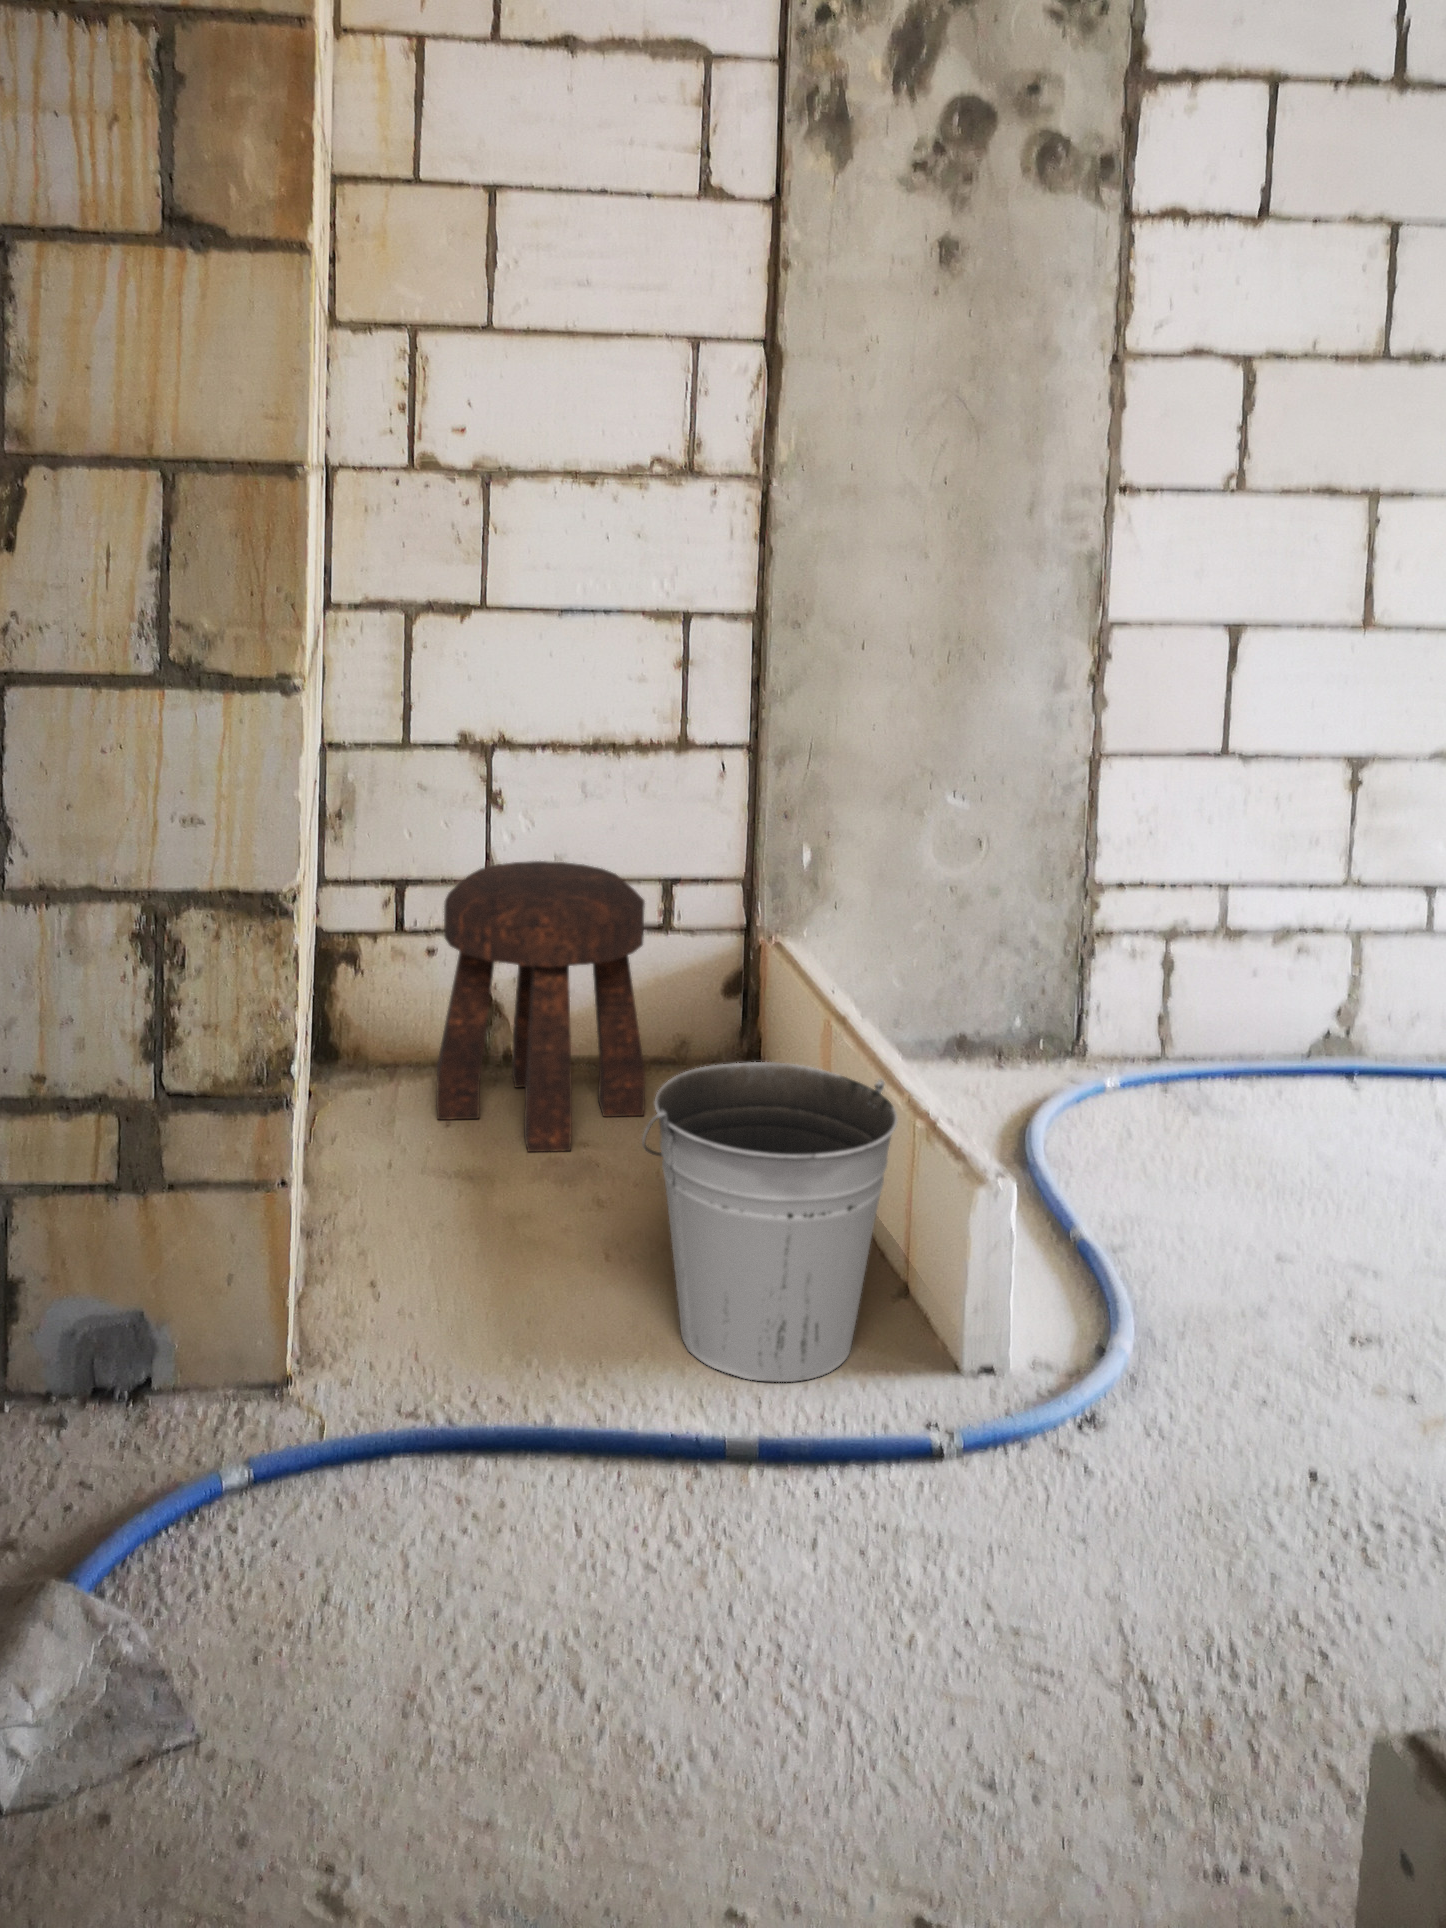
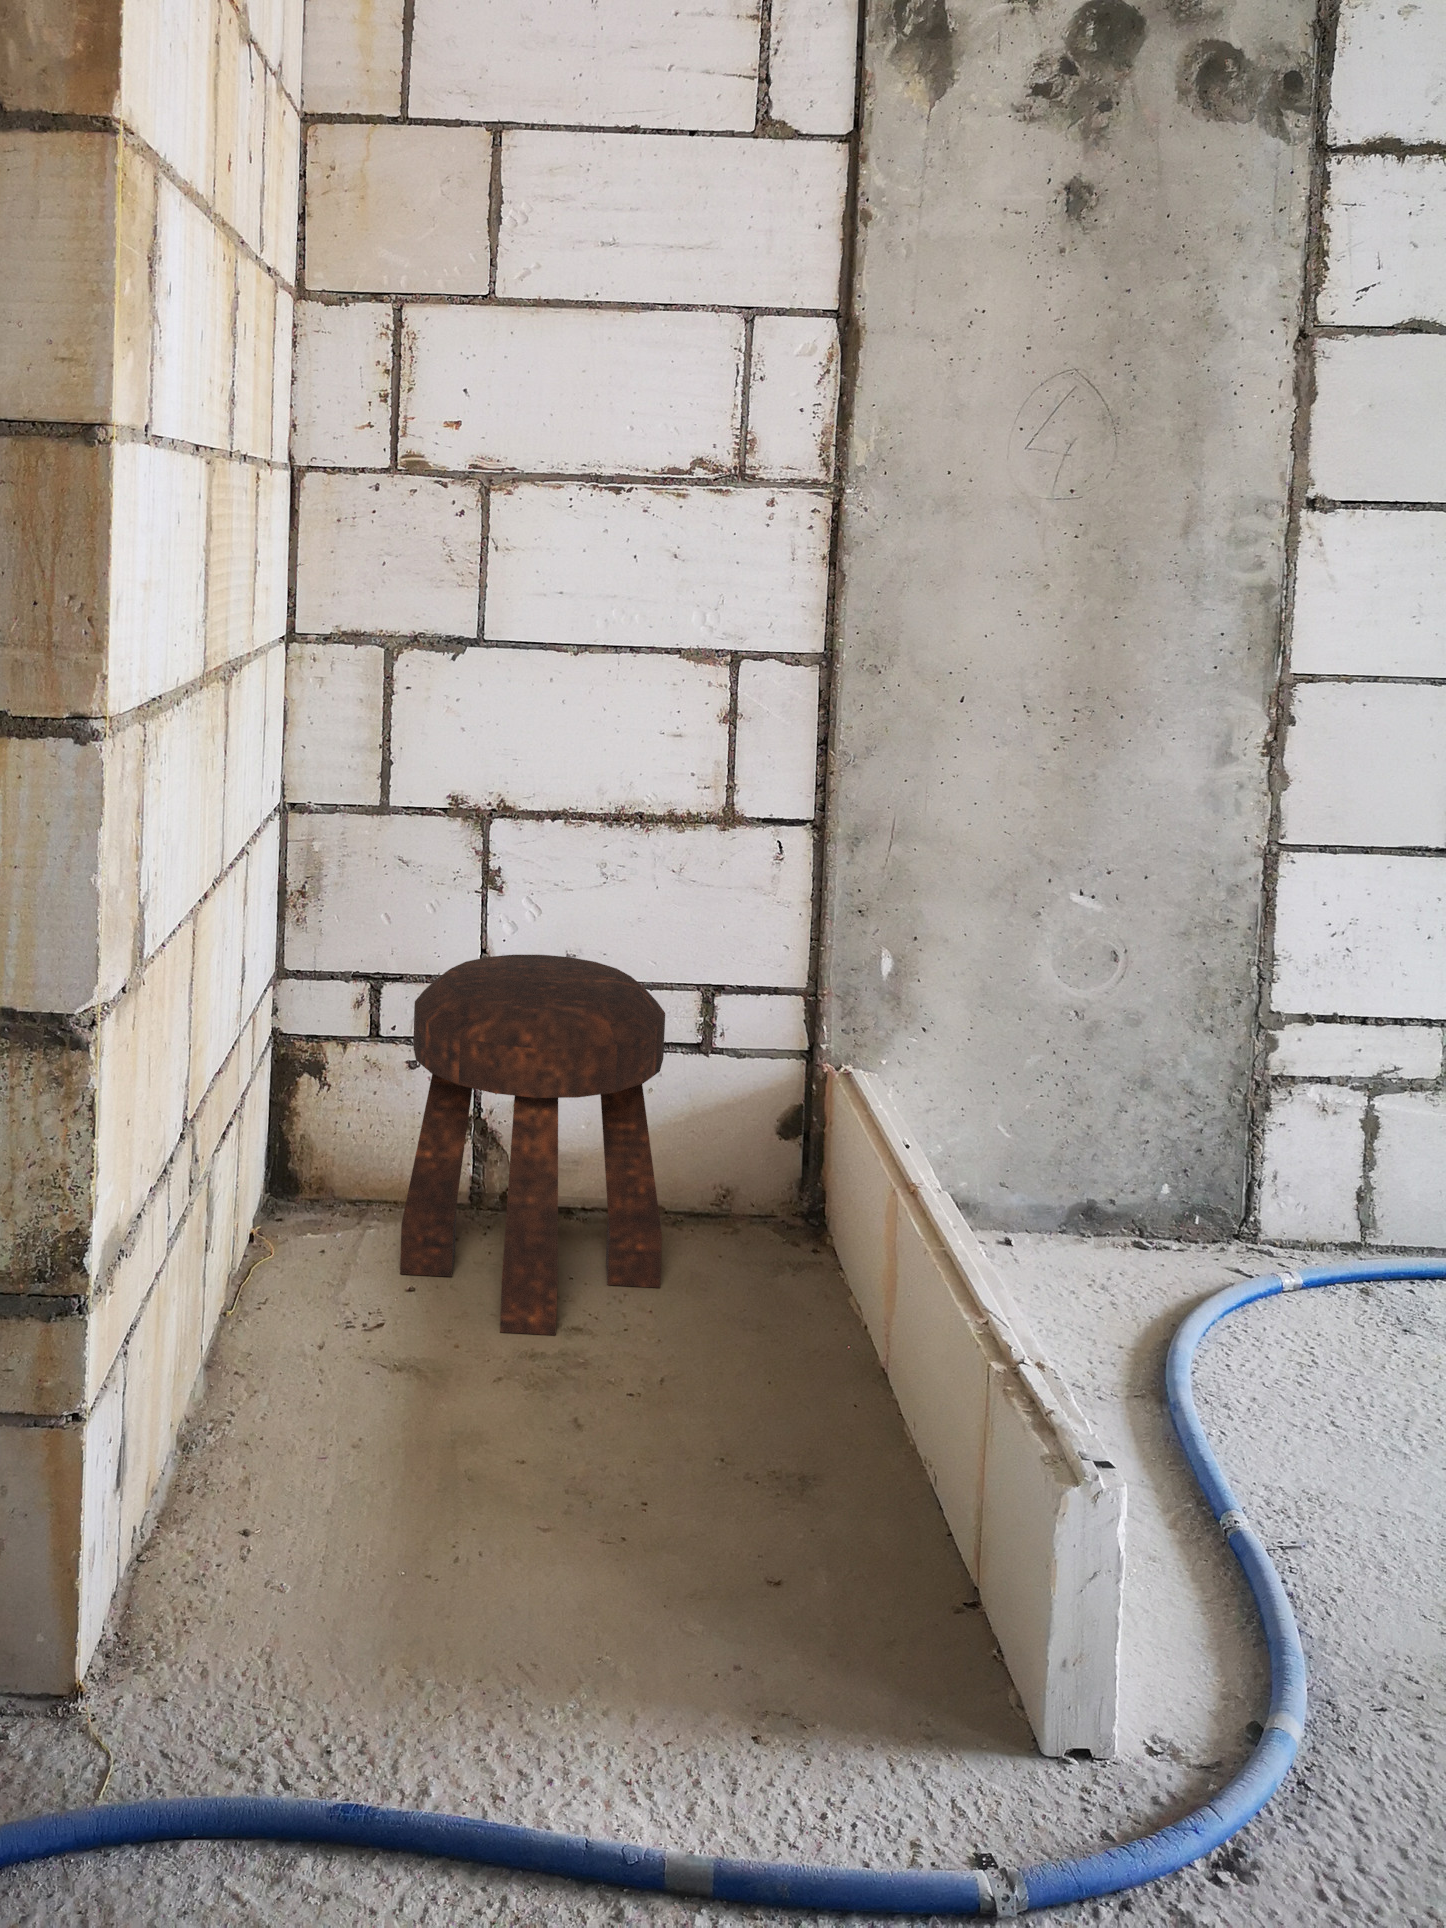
bucket: present [642,1062,898,1382] -> none [592,1274,964,1784]

